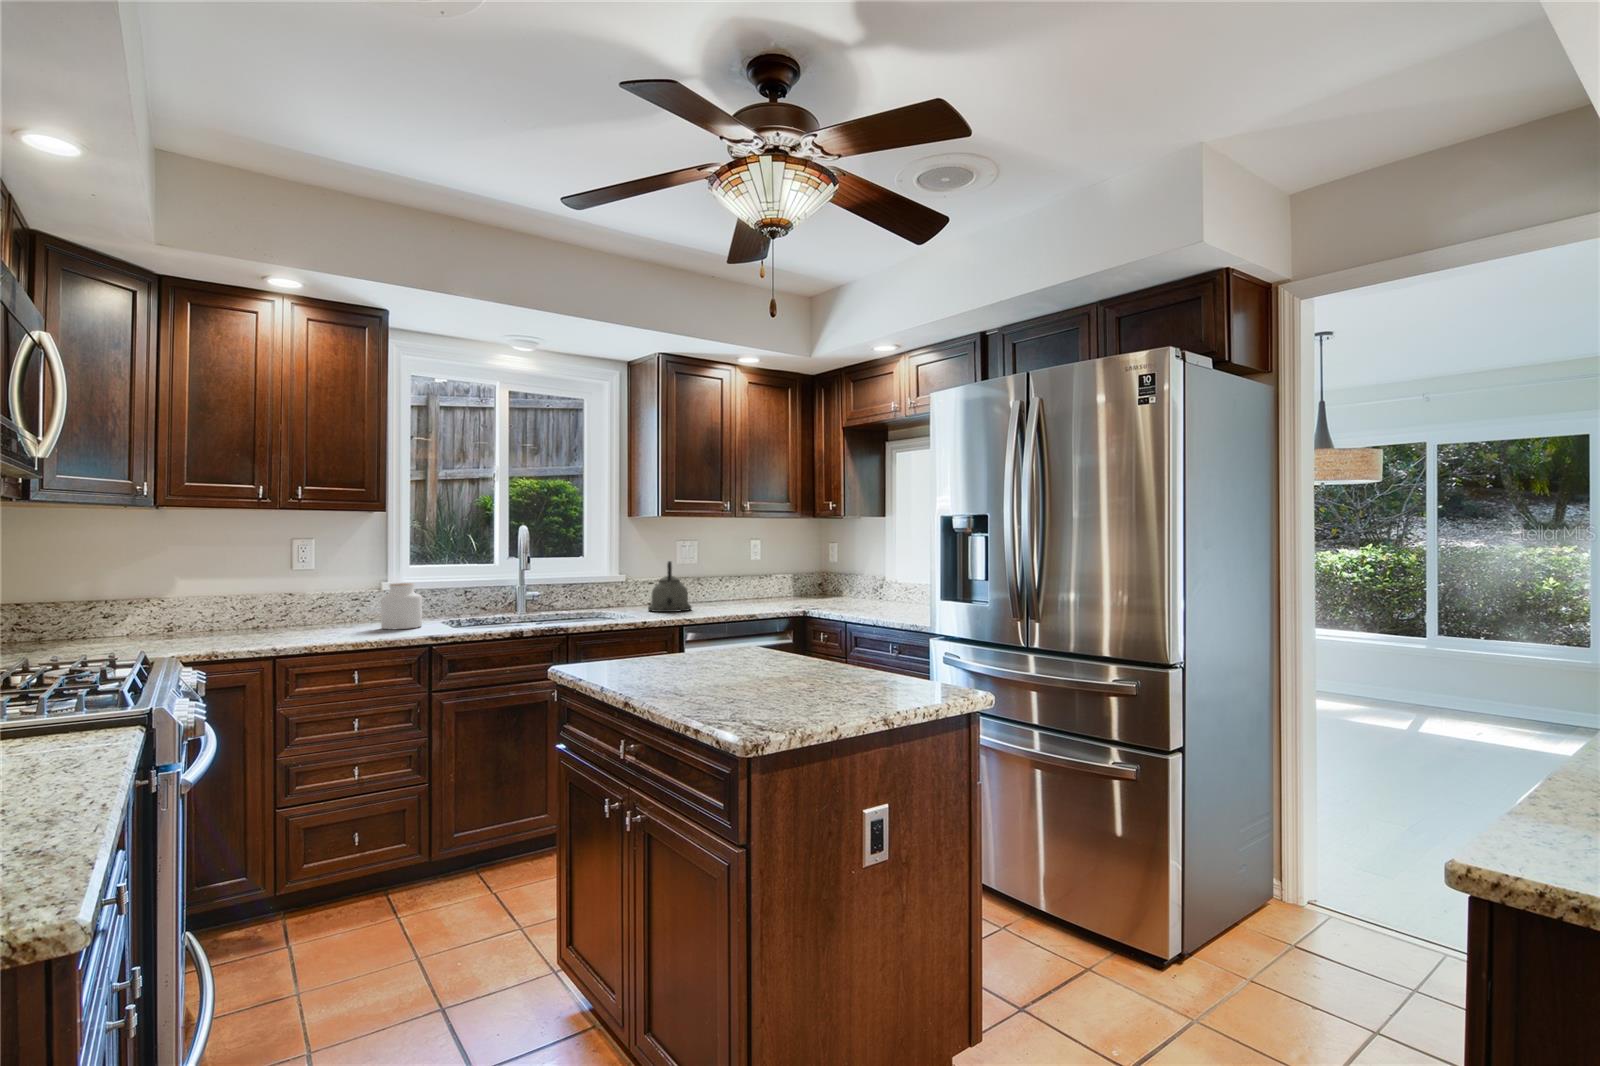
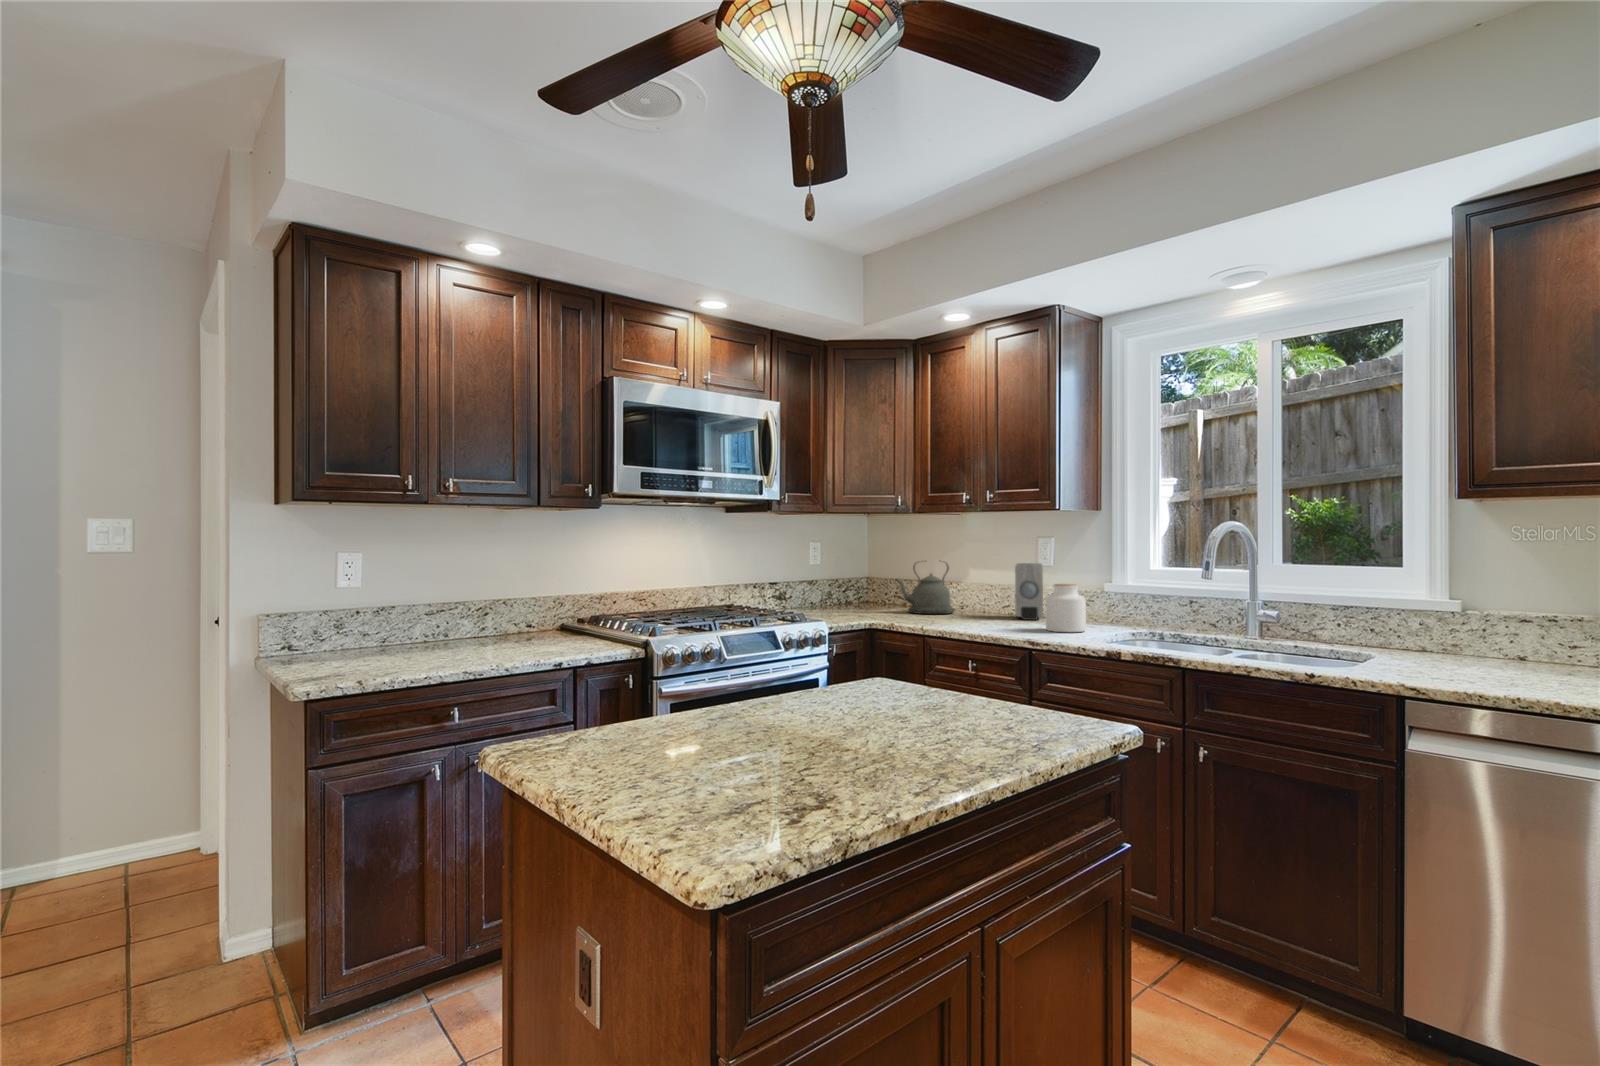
kettle: present [648,561,692,612] -> present [896,565,954,614]
soap dispenser: none [265,567,322,629] -> present [1015,563,1043,620]

